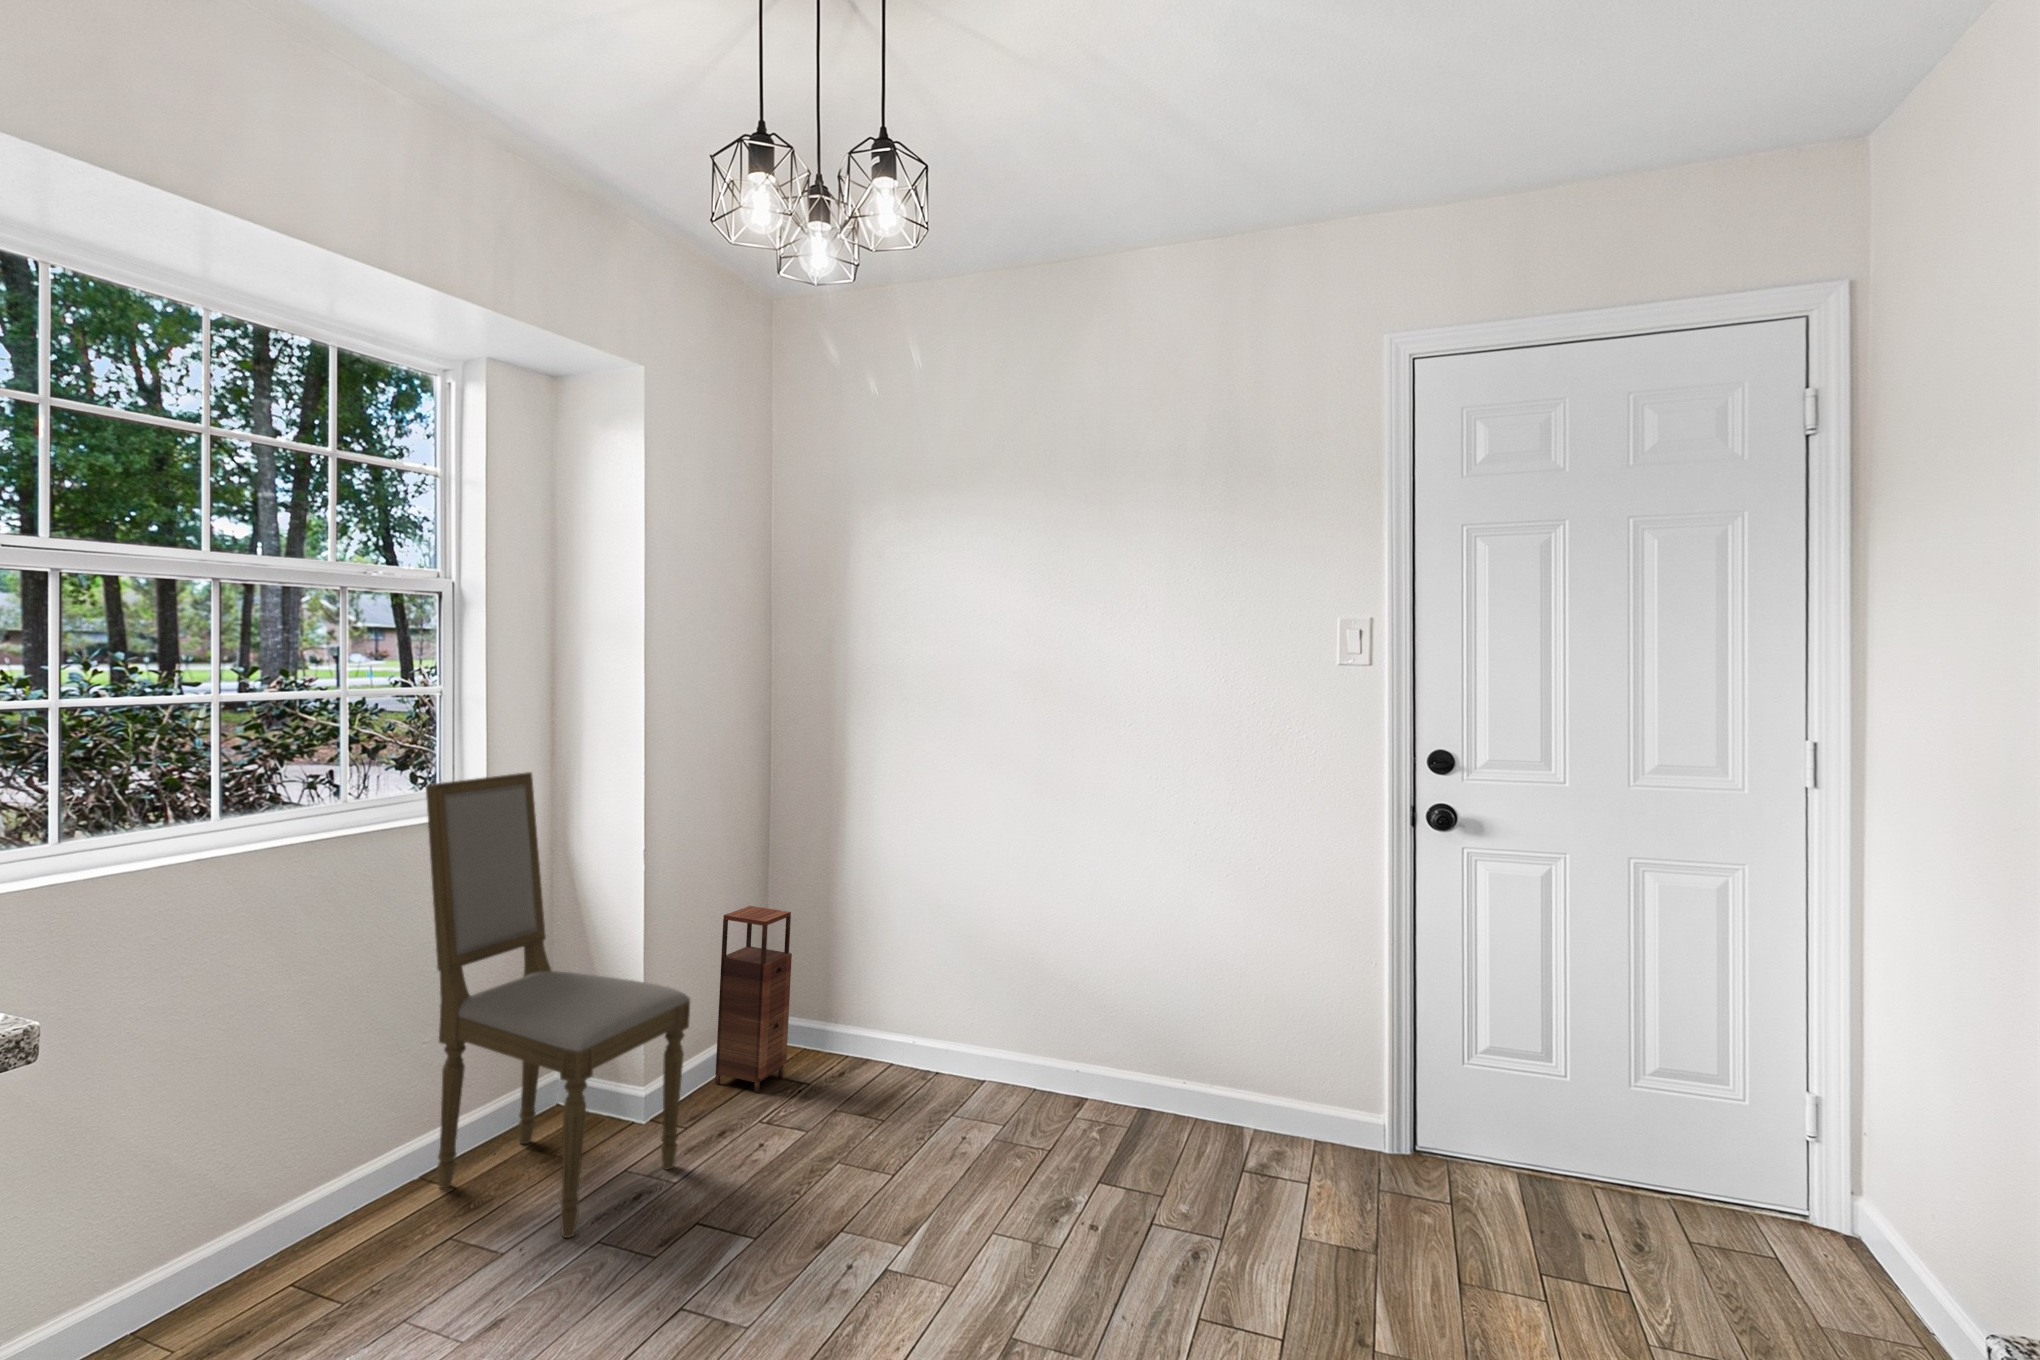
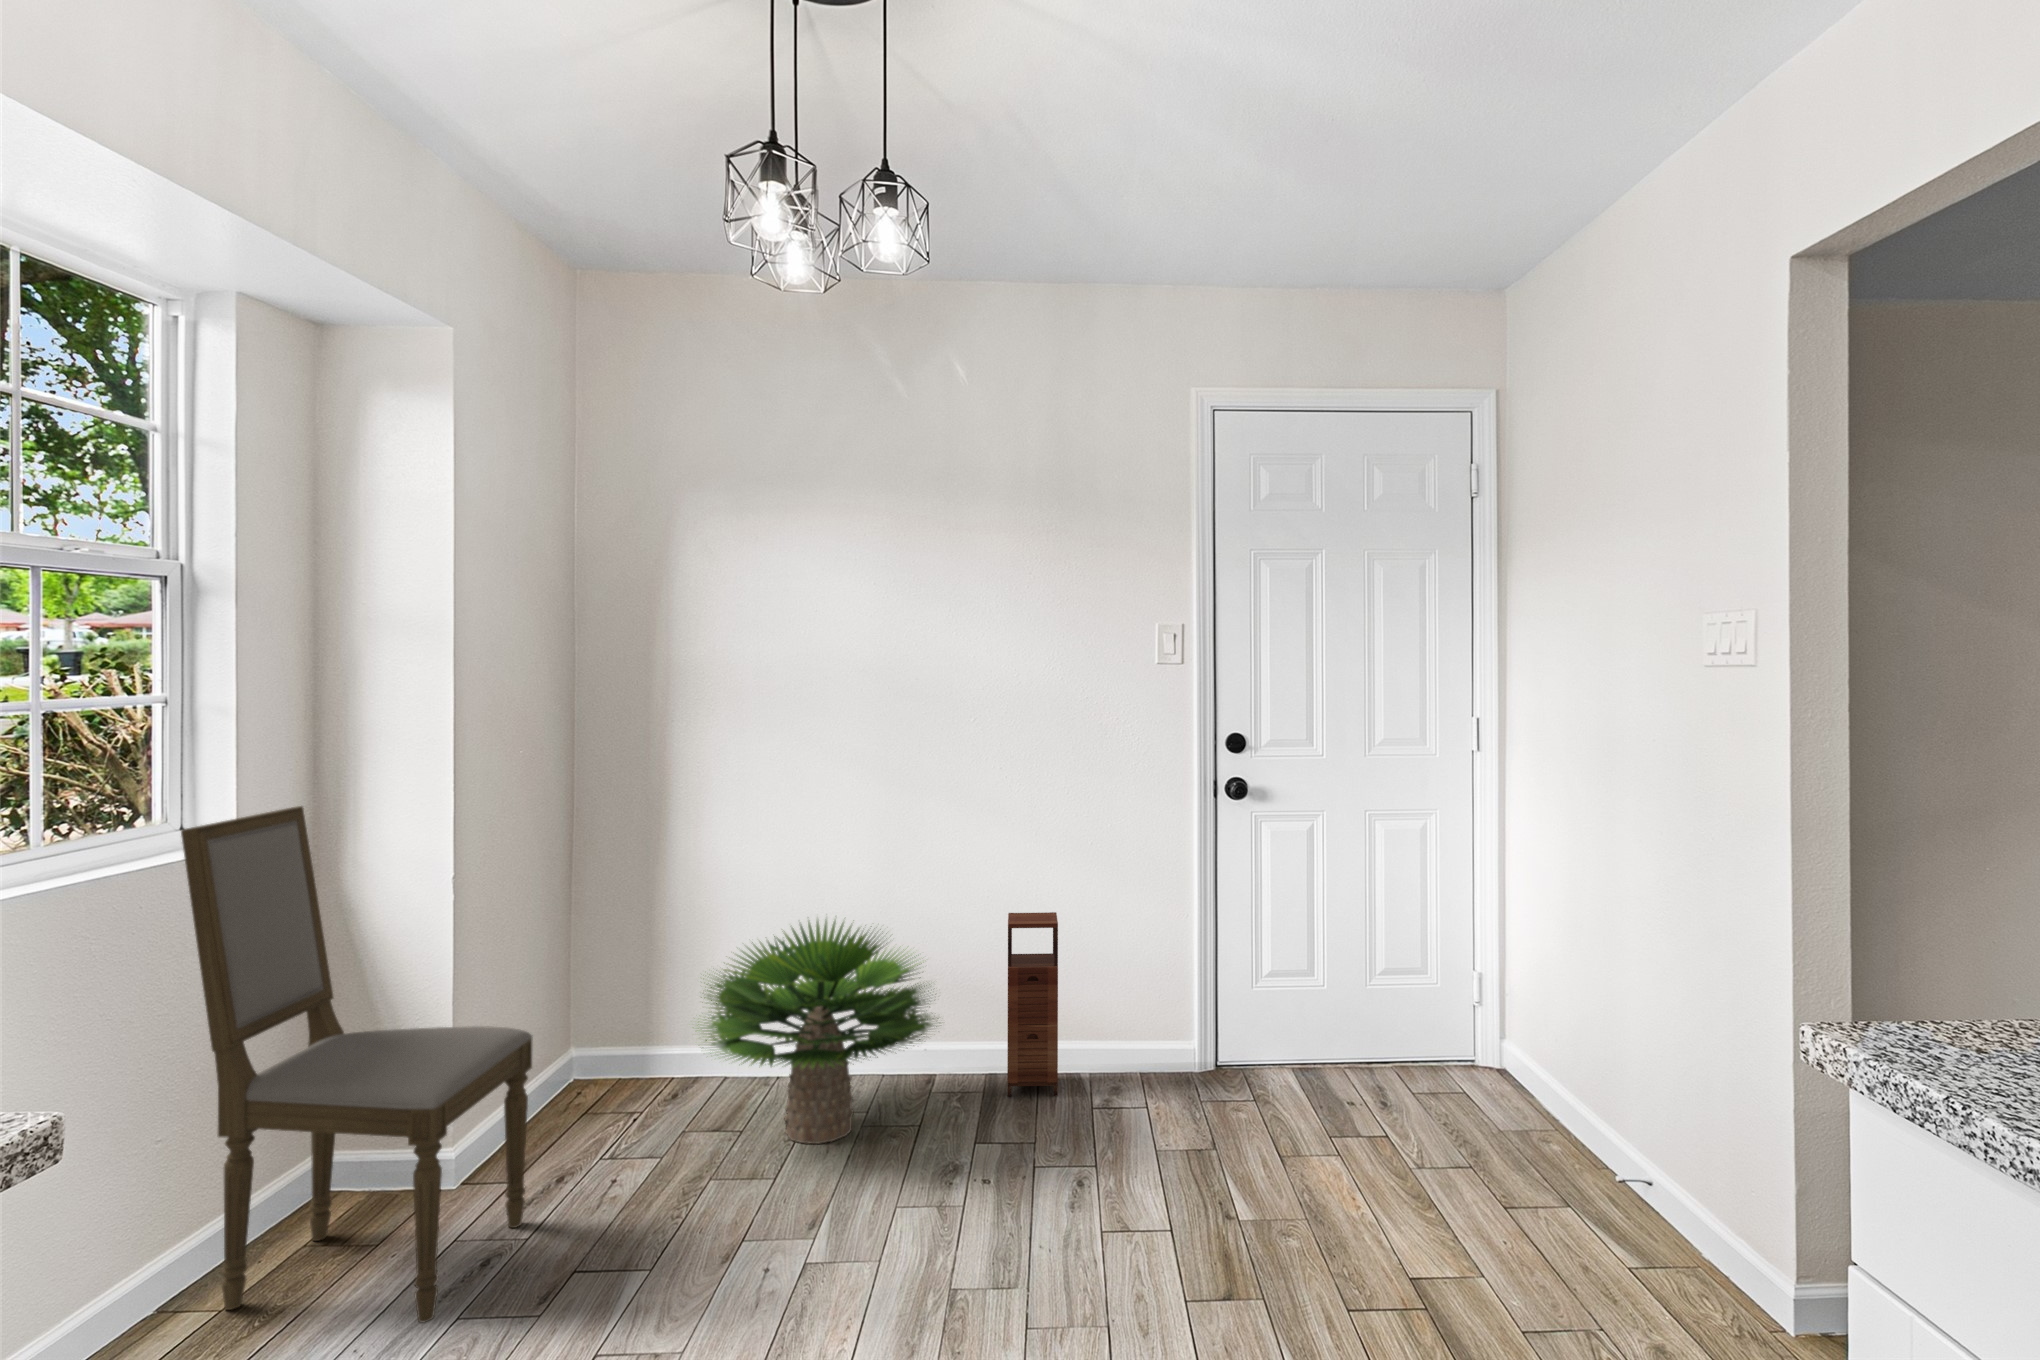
storage cabinet: present [715,906,792,1092] -> present [1007,912,1058,1096]
potted plant: none [839,921,1089,1150] -> present [698,920,939,1144]

